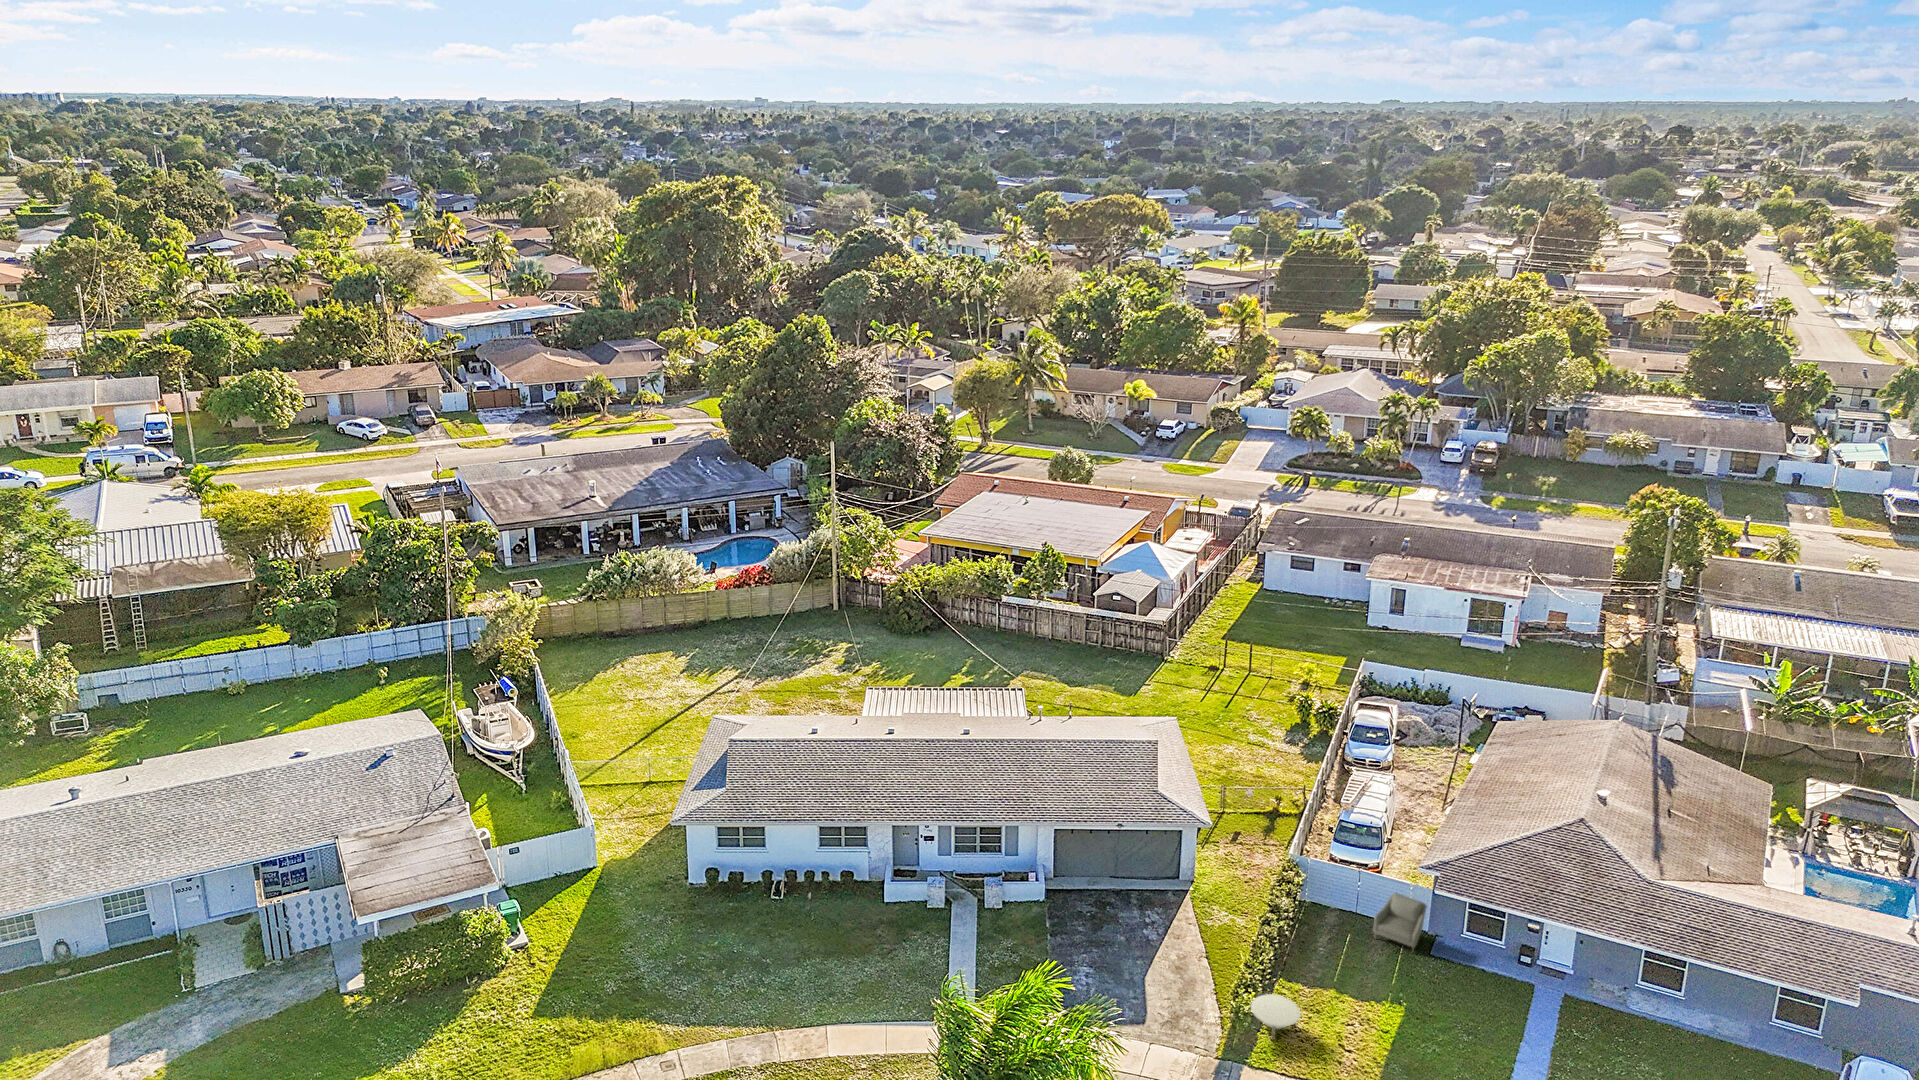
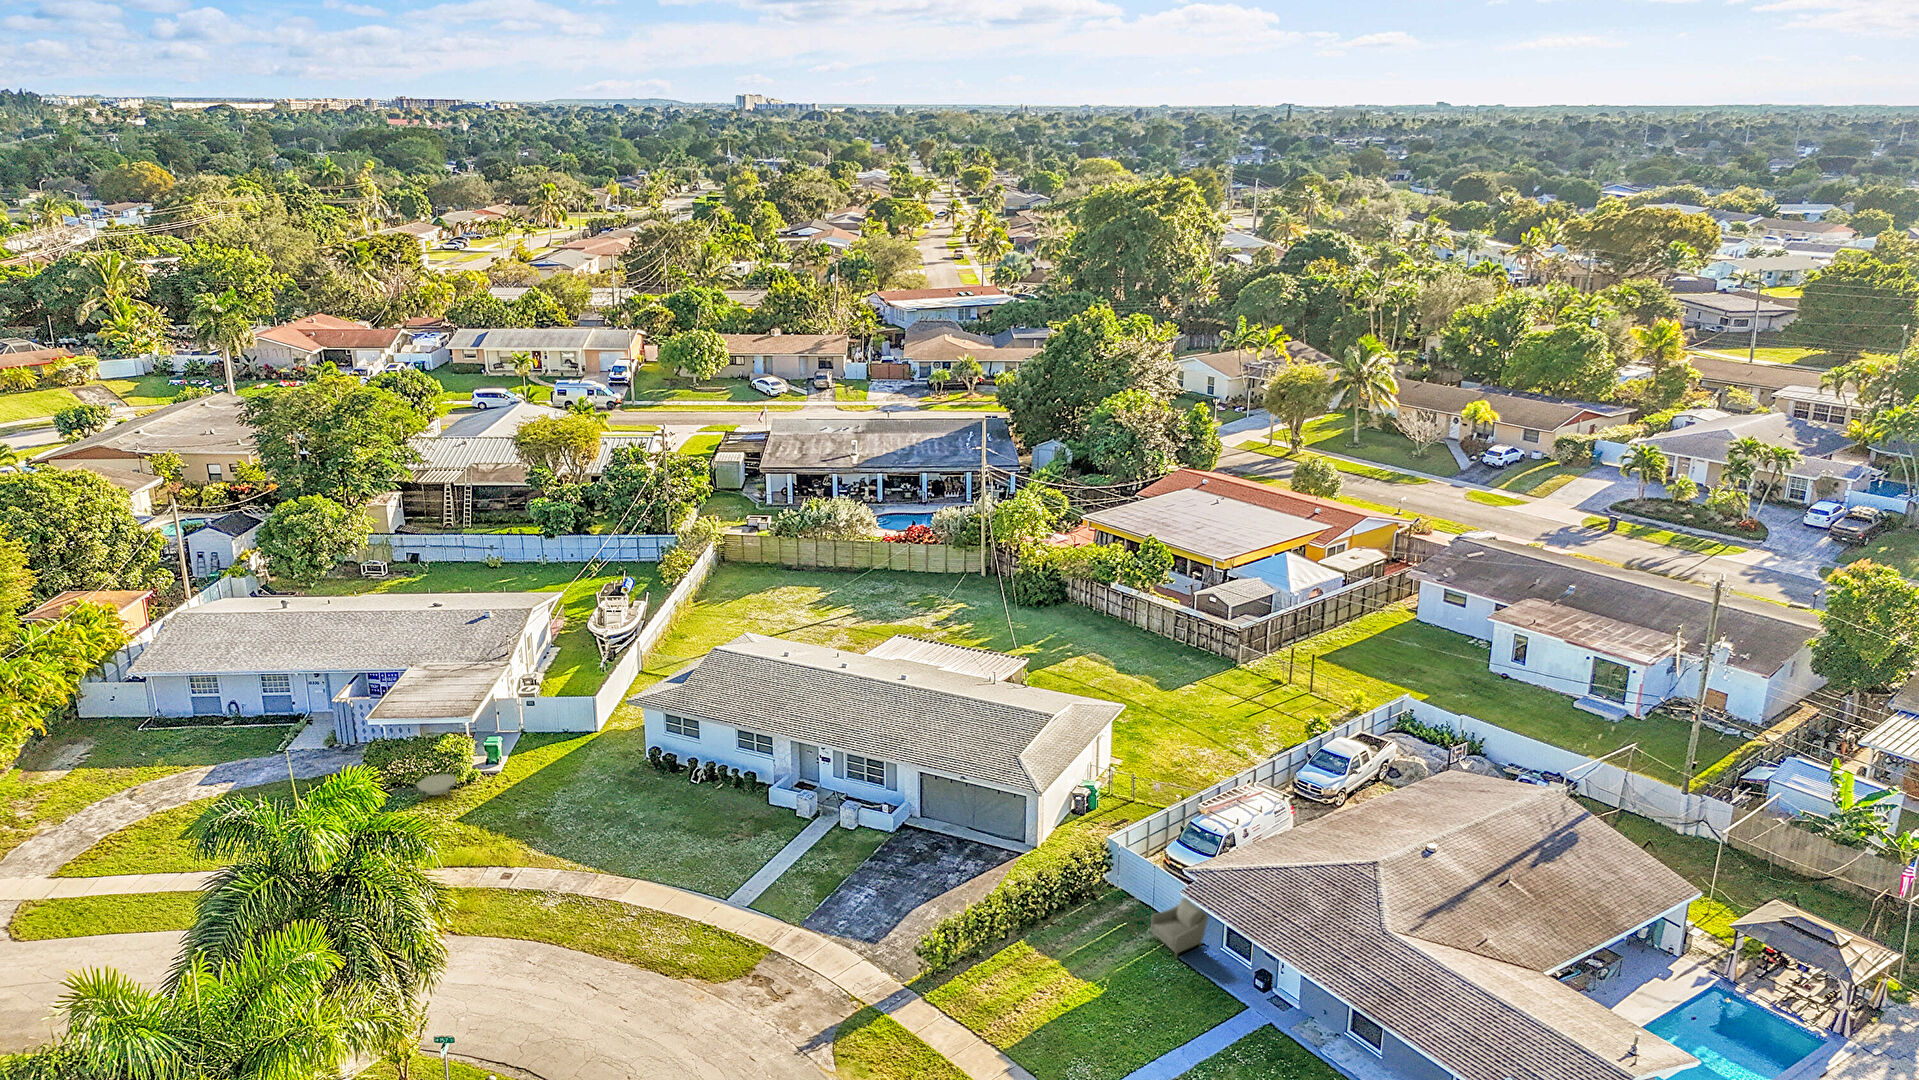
round table: present [1251,994,1301,1041] -> present [417,774,456,801]

